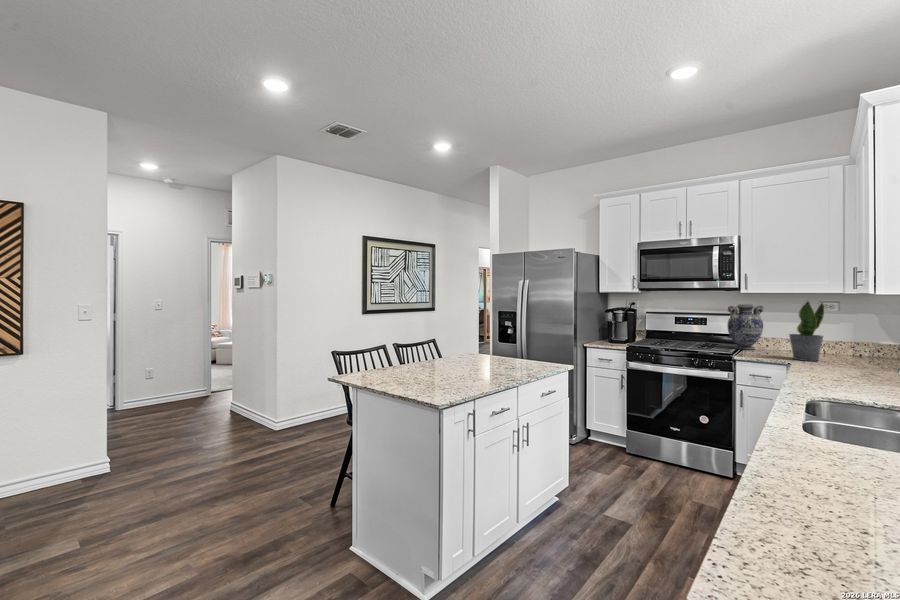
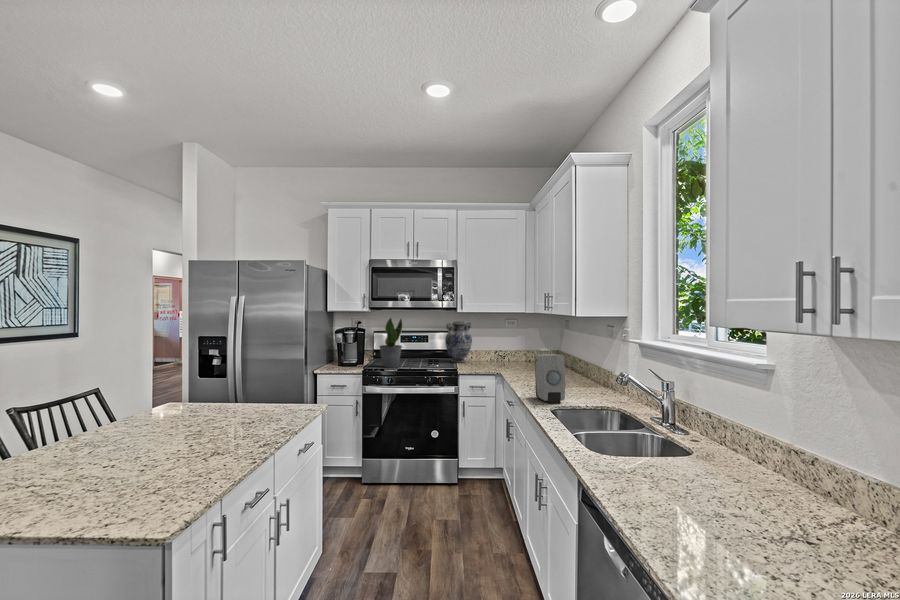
potted plant: present [789,301,824,361] -> present [380,318,402,368]
soap dispenser: none [812,337,851,395] -> present [535,354,565,403]

